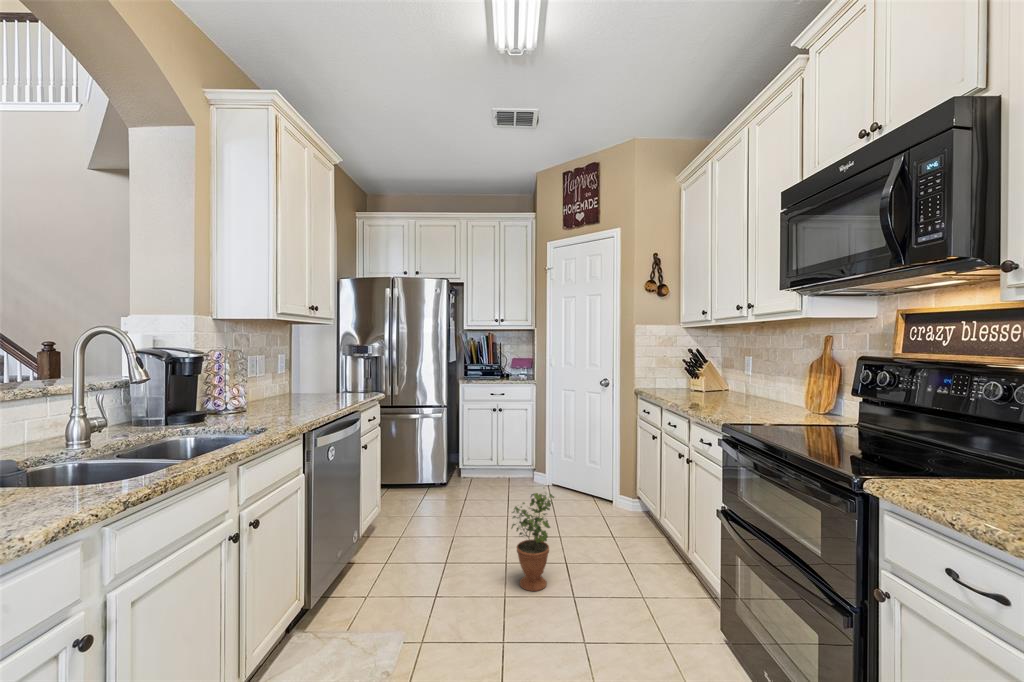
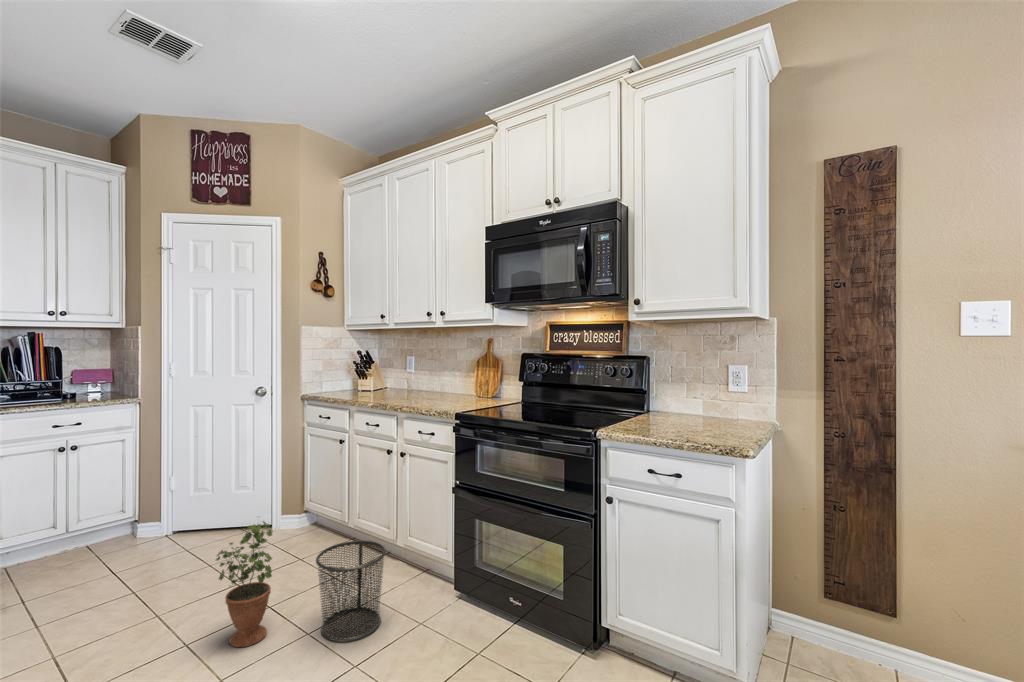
waste bin: none [571,534,637,633] -> present [316,541,386,641]

